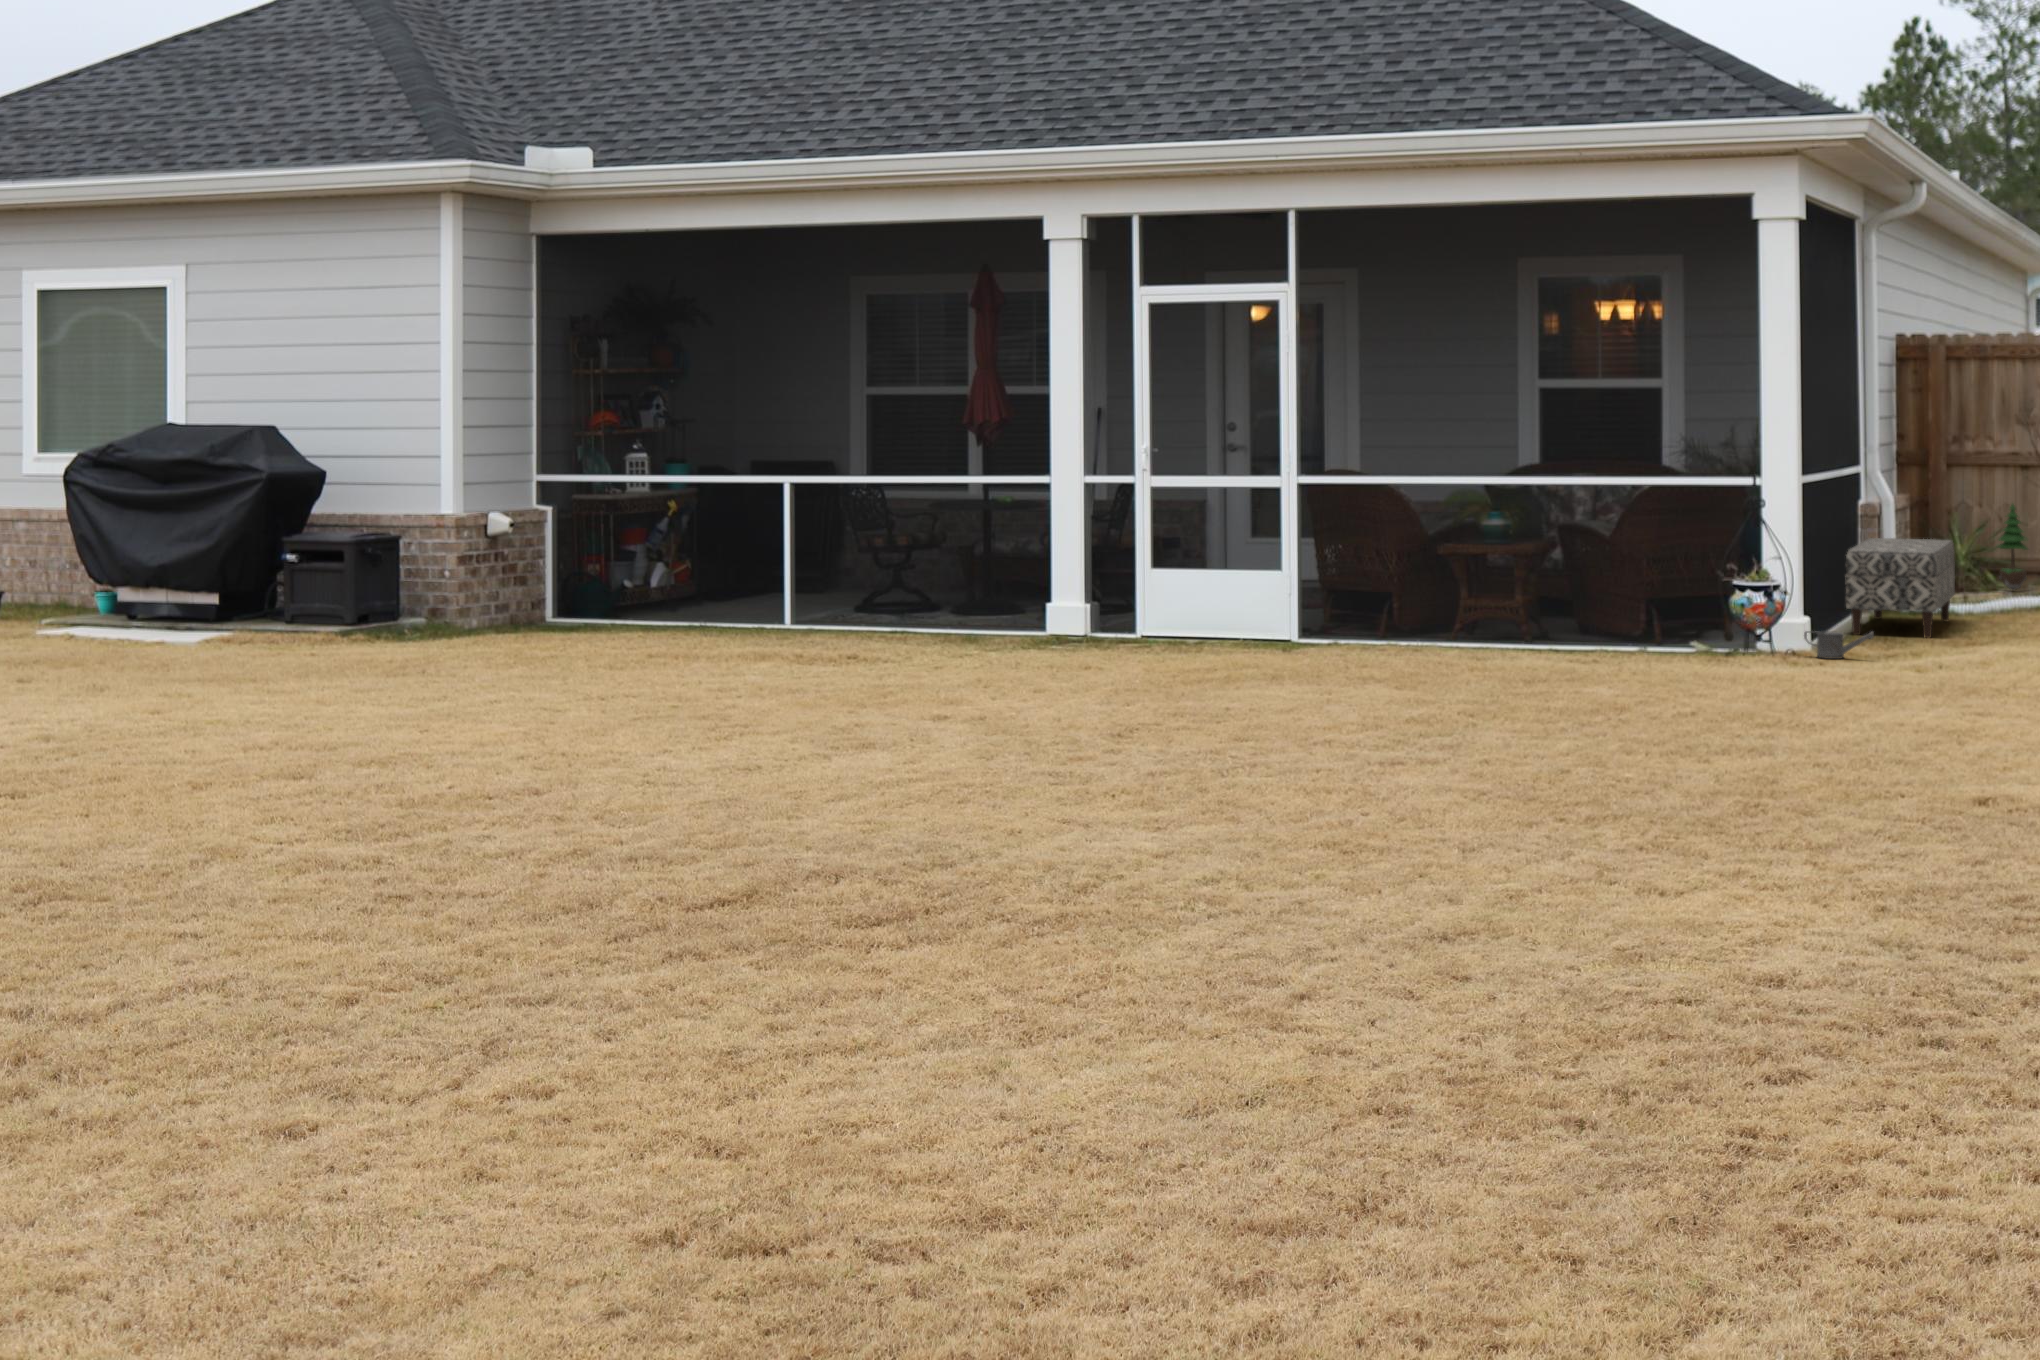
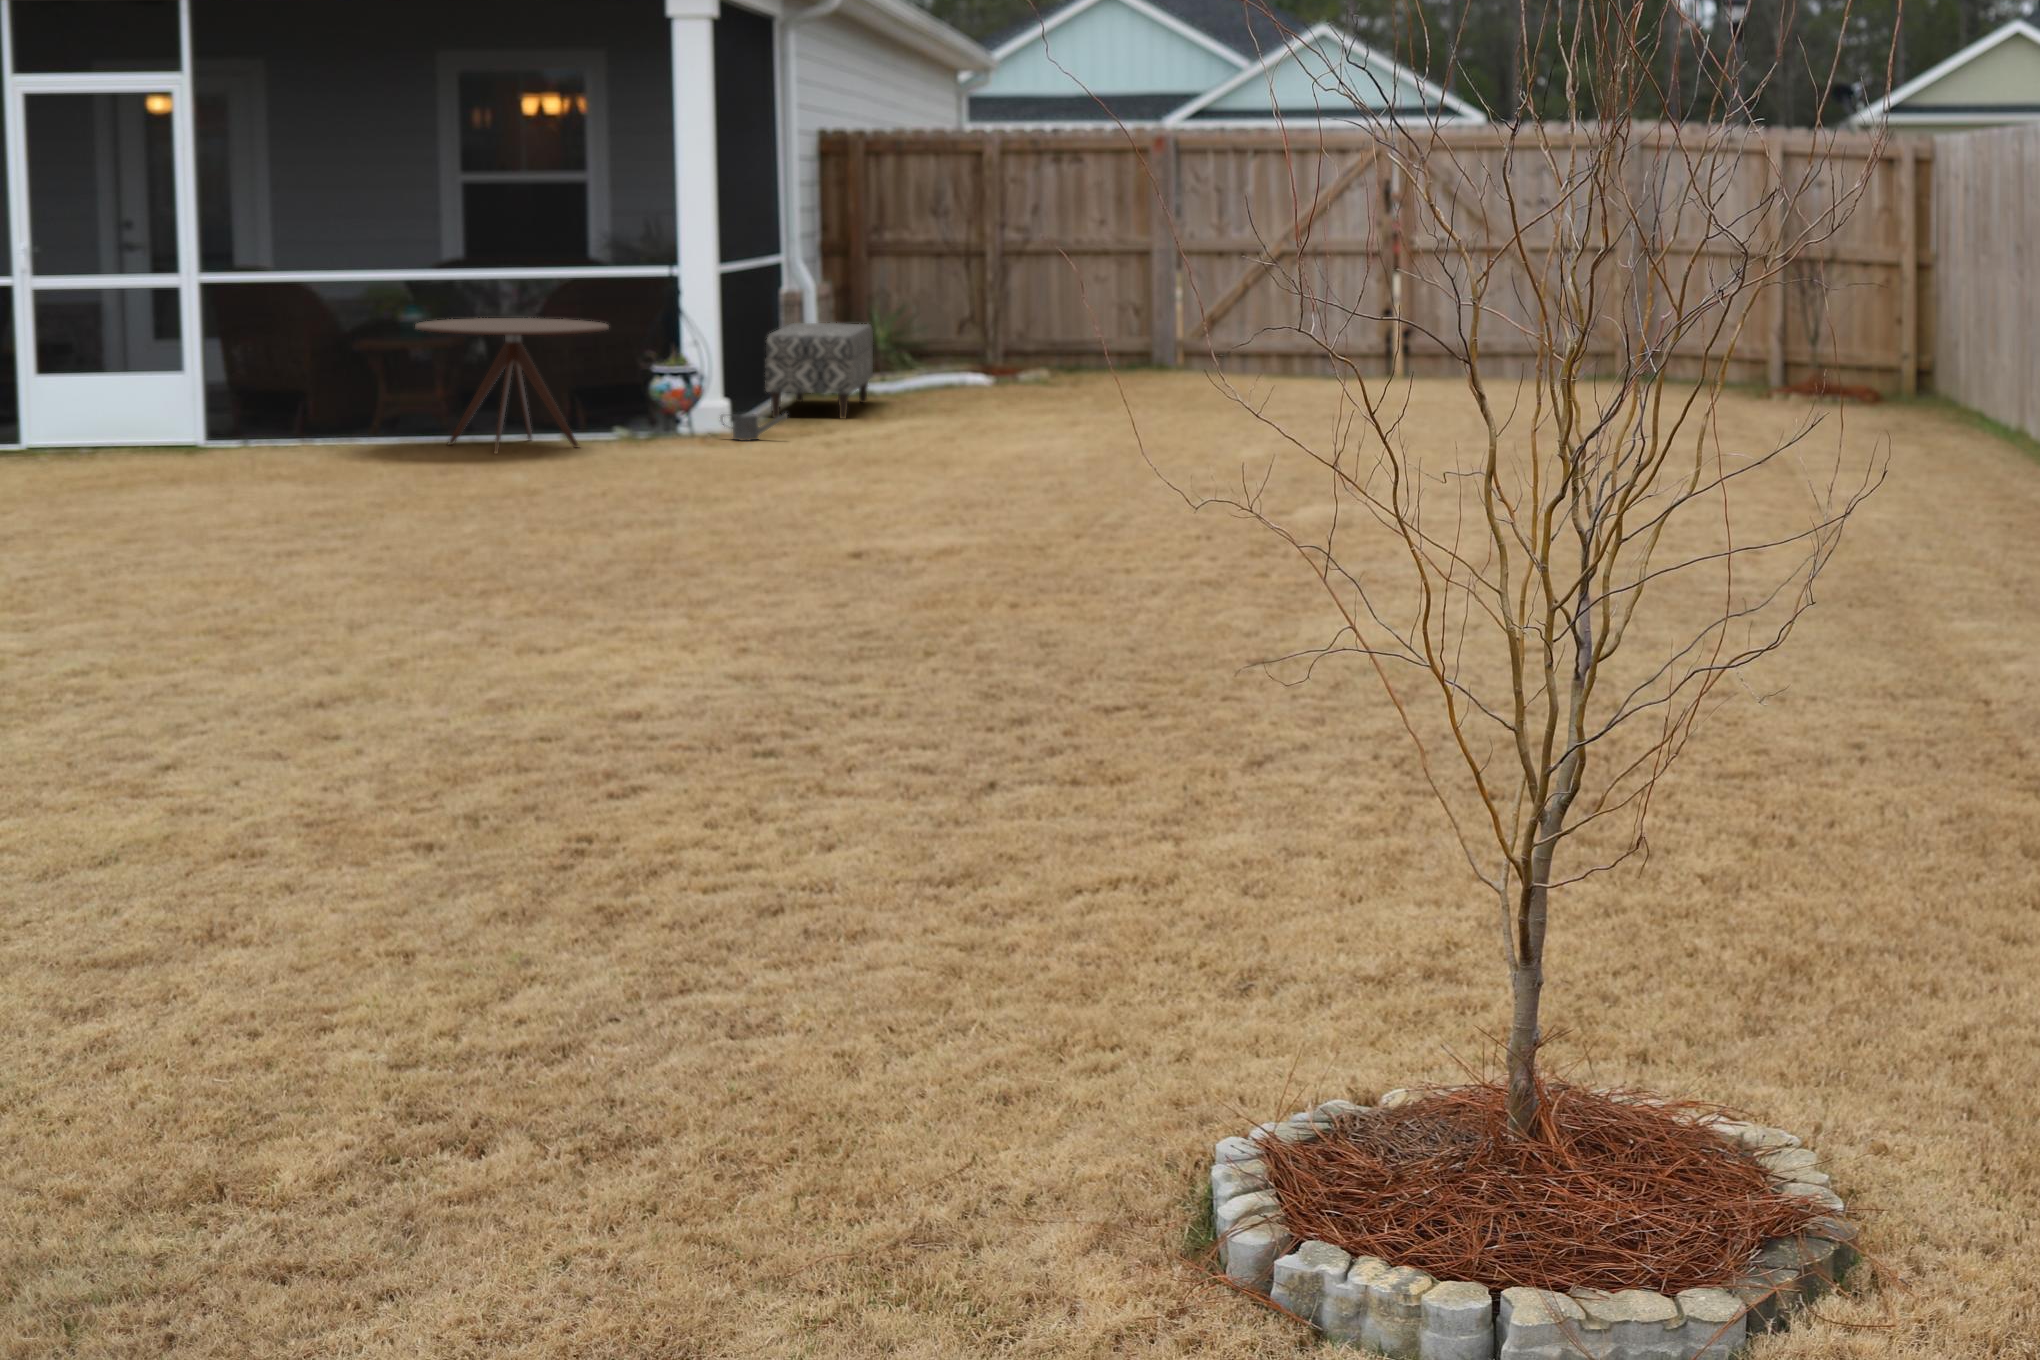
potted tree: present [1997,504,2028,591] -> none [918,288,949,374]
round table: none [1514,533,1694,666] -> present [415,318,609,453]

